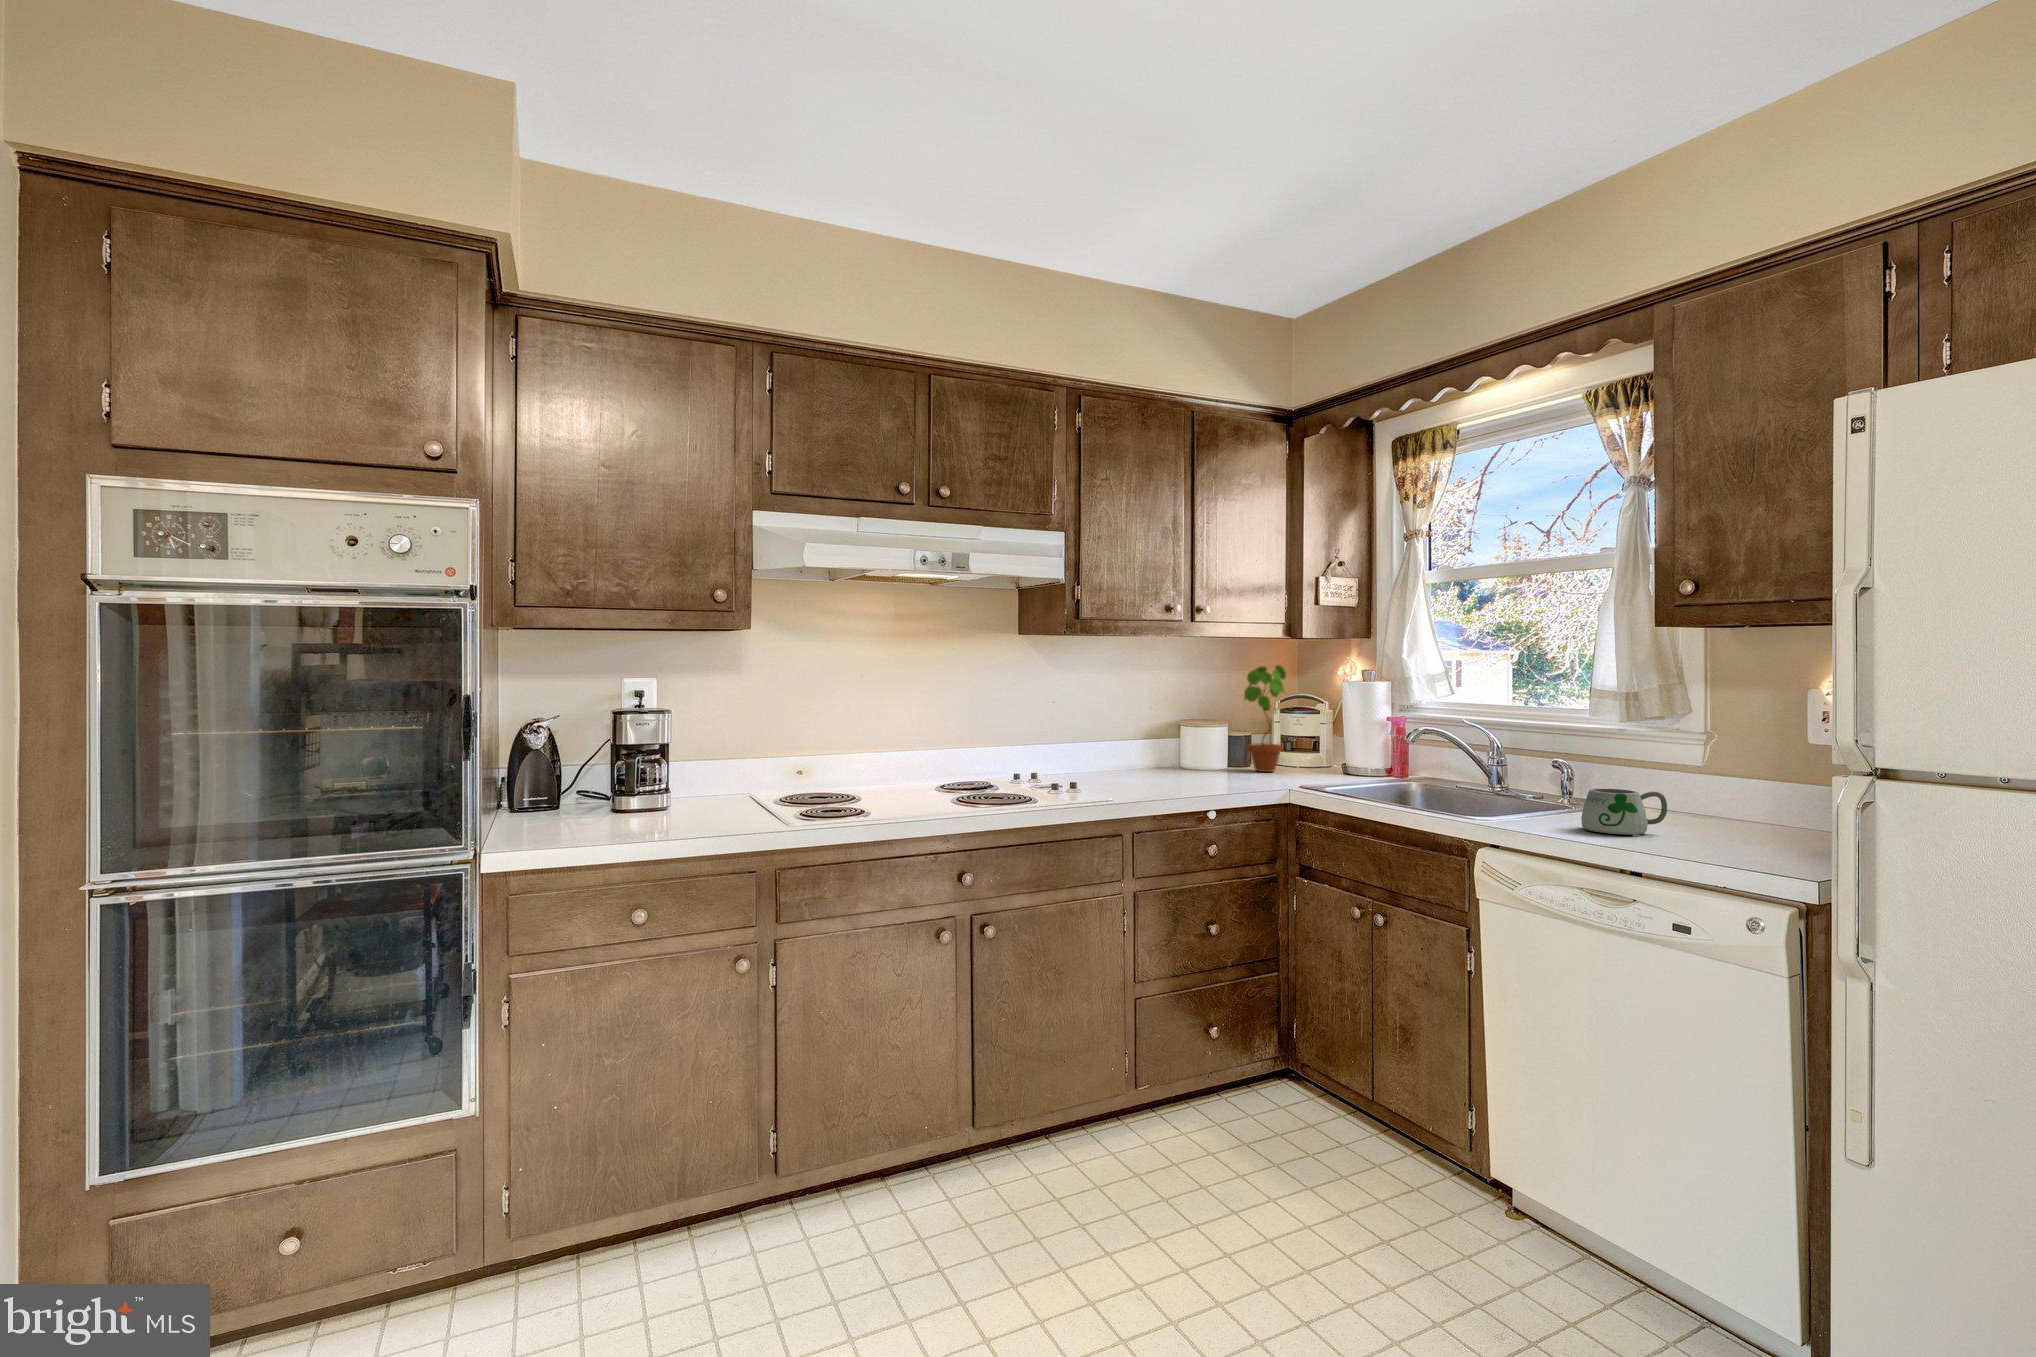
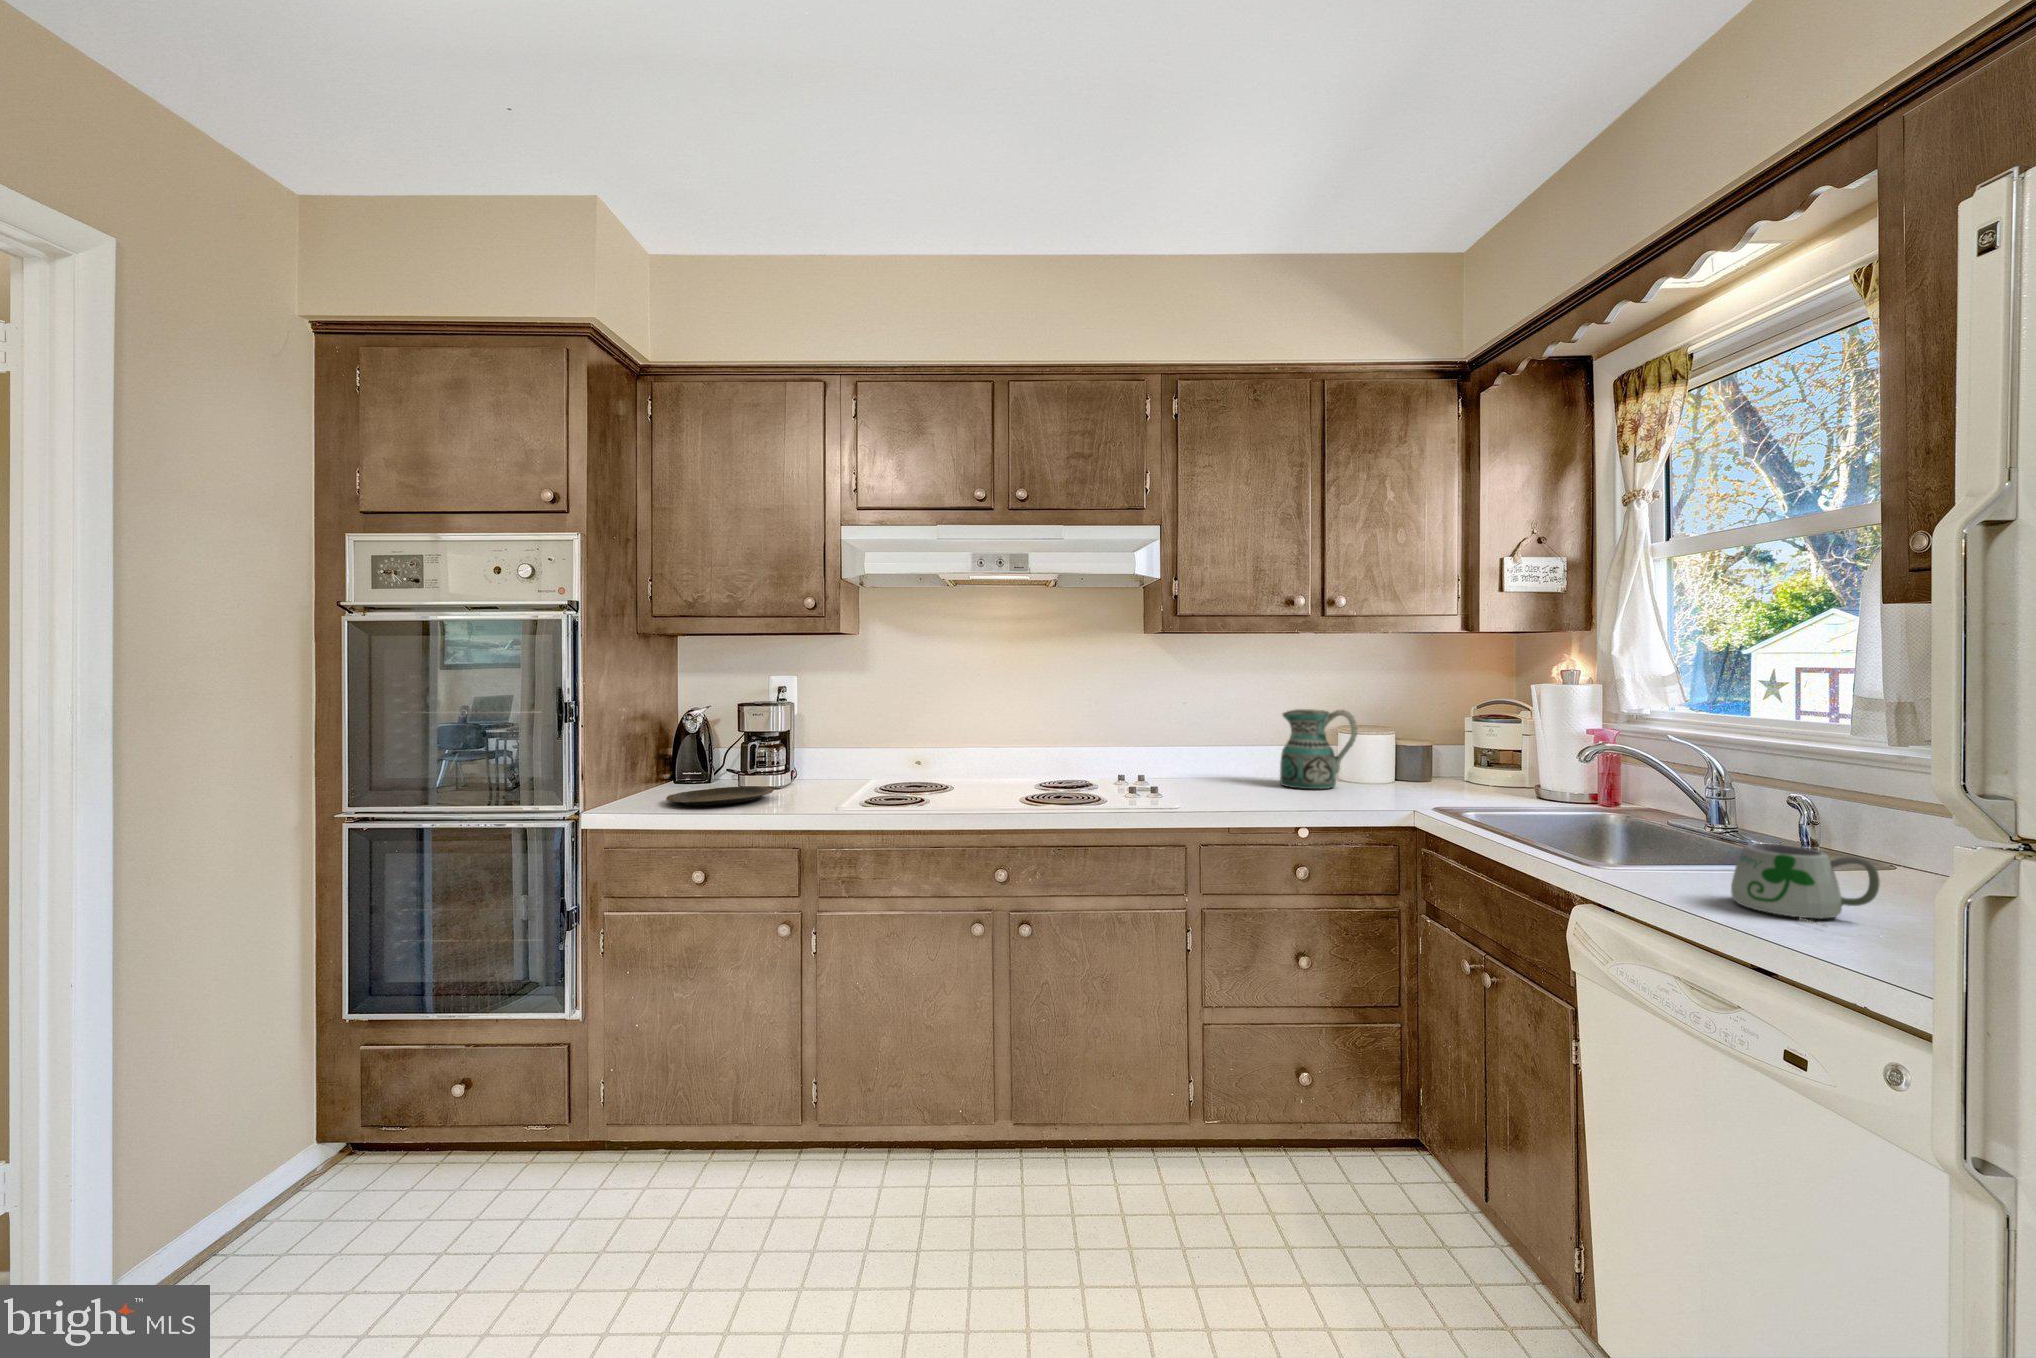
potted plant: present [1244,665,1286,772] -> none [1402,662,1461,786]
ceramic pitcher: none [1153,707,1219,779] -> present [1280,709,1358,789]
plate: none [569,809,698,833] -> present [666,786,774,806]

